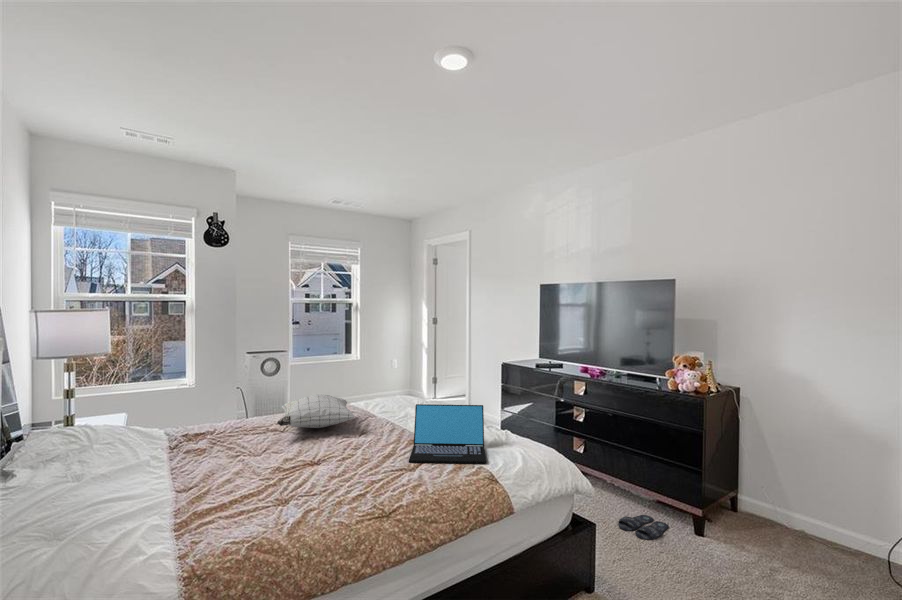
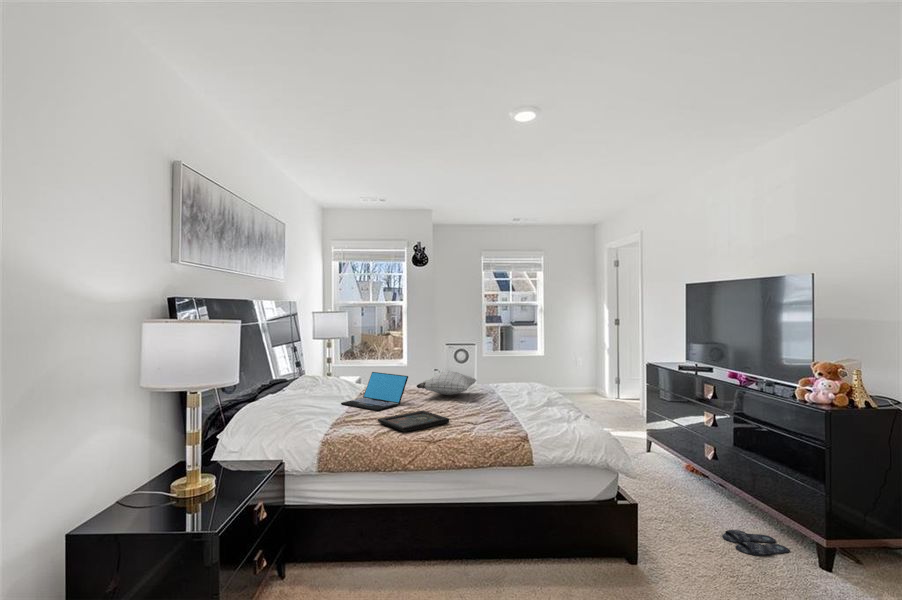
laptop: present [409,404,487,464] -> present [341,372,408,411]
tray: none [268,463,376,511] -> present [378,411,449,431]

